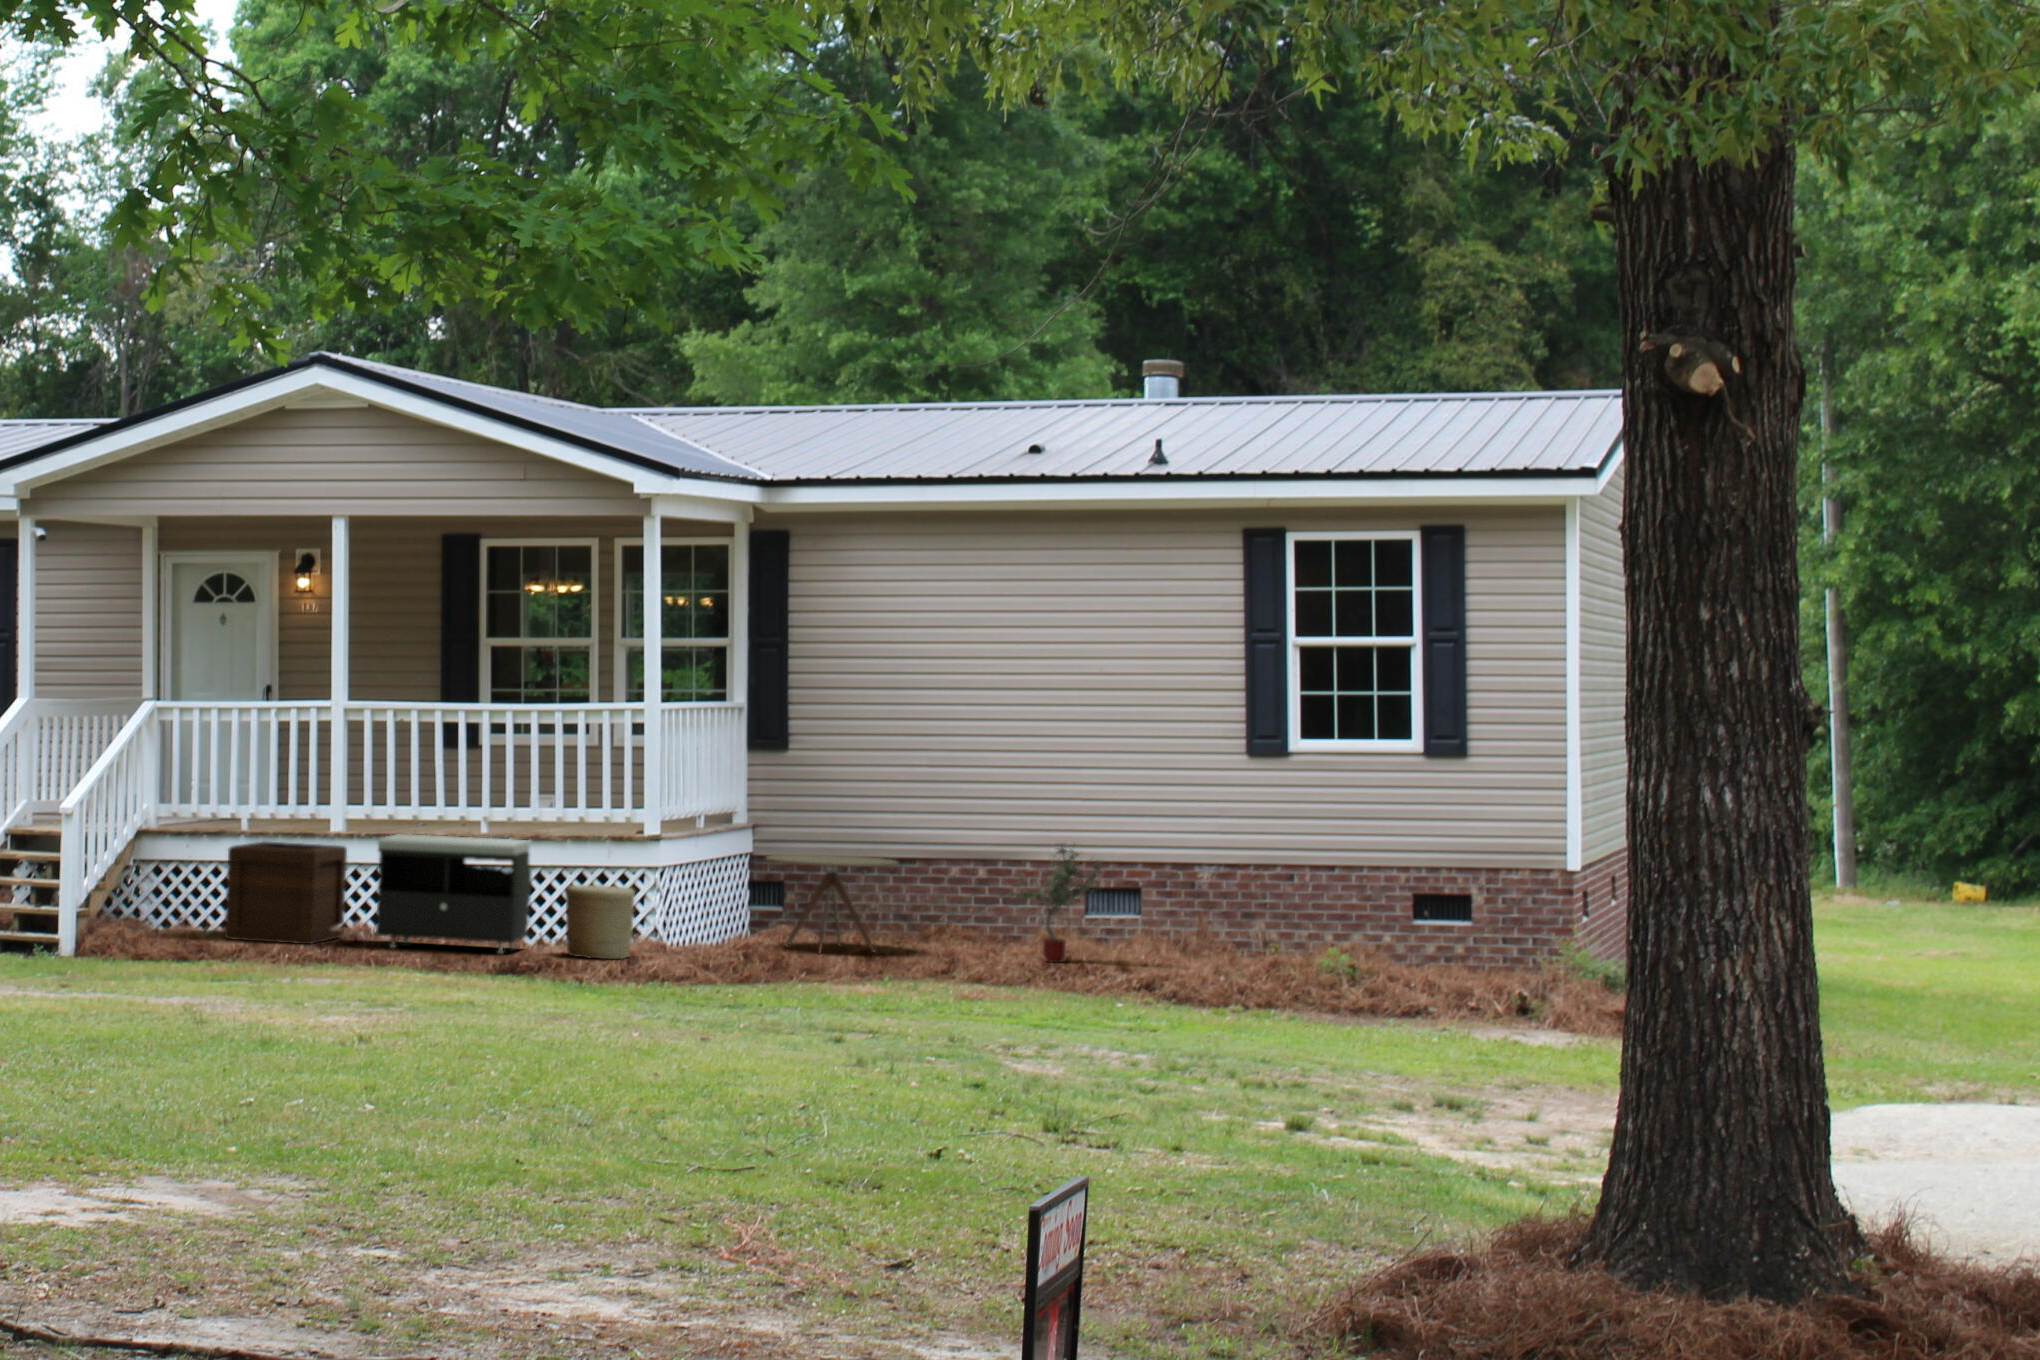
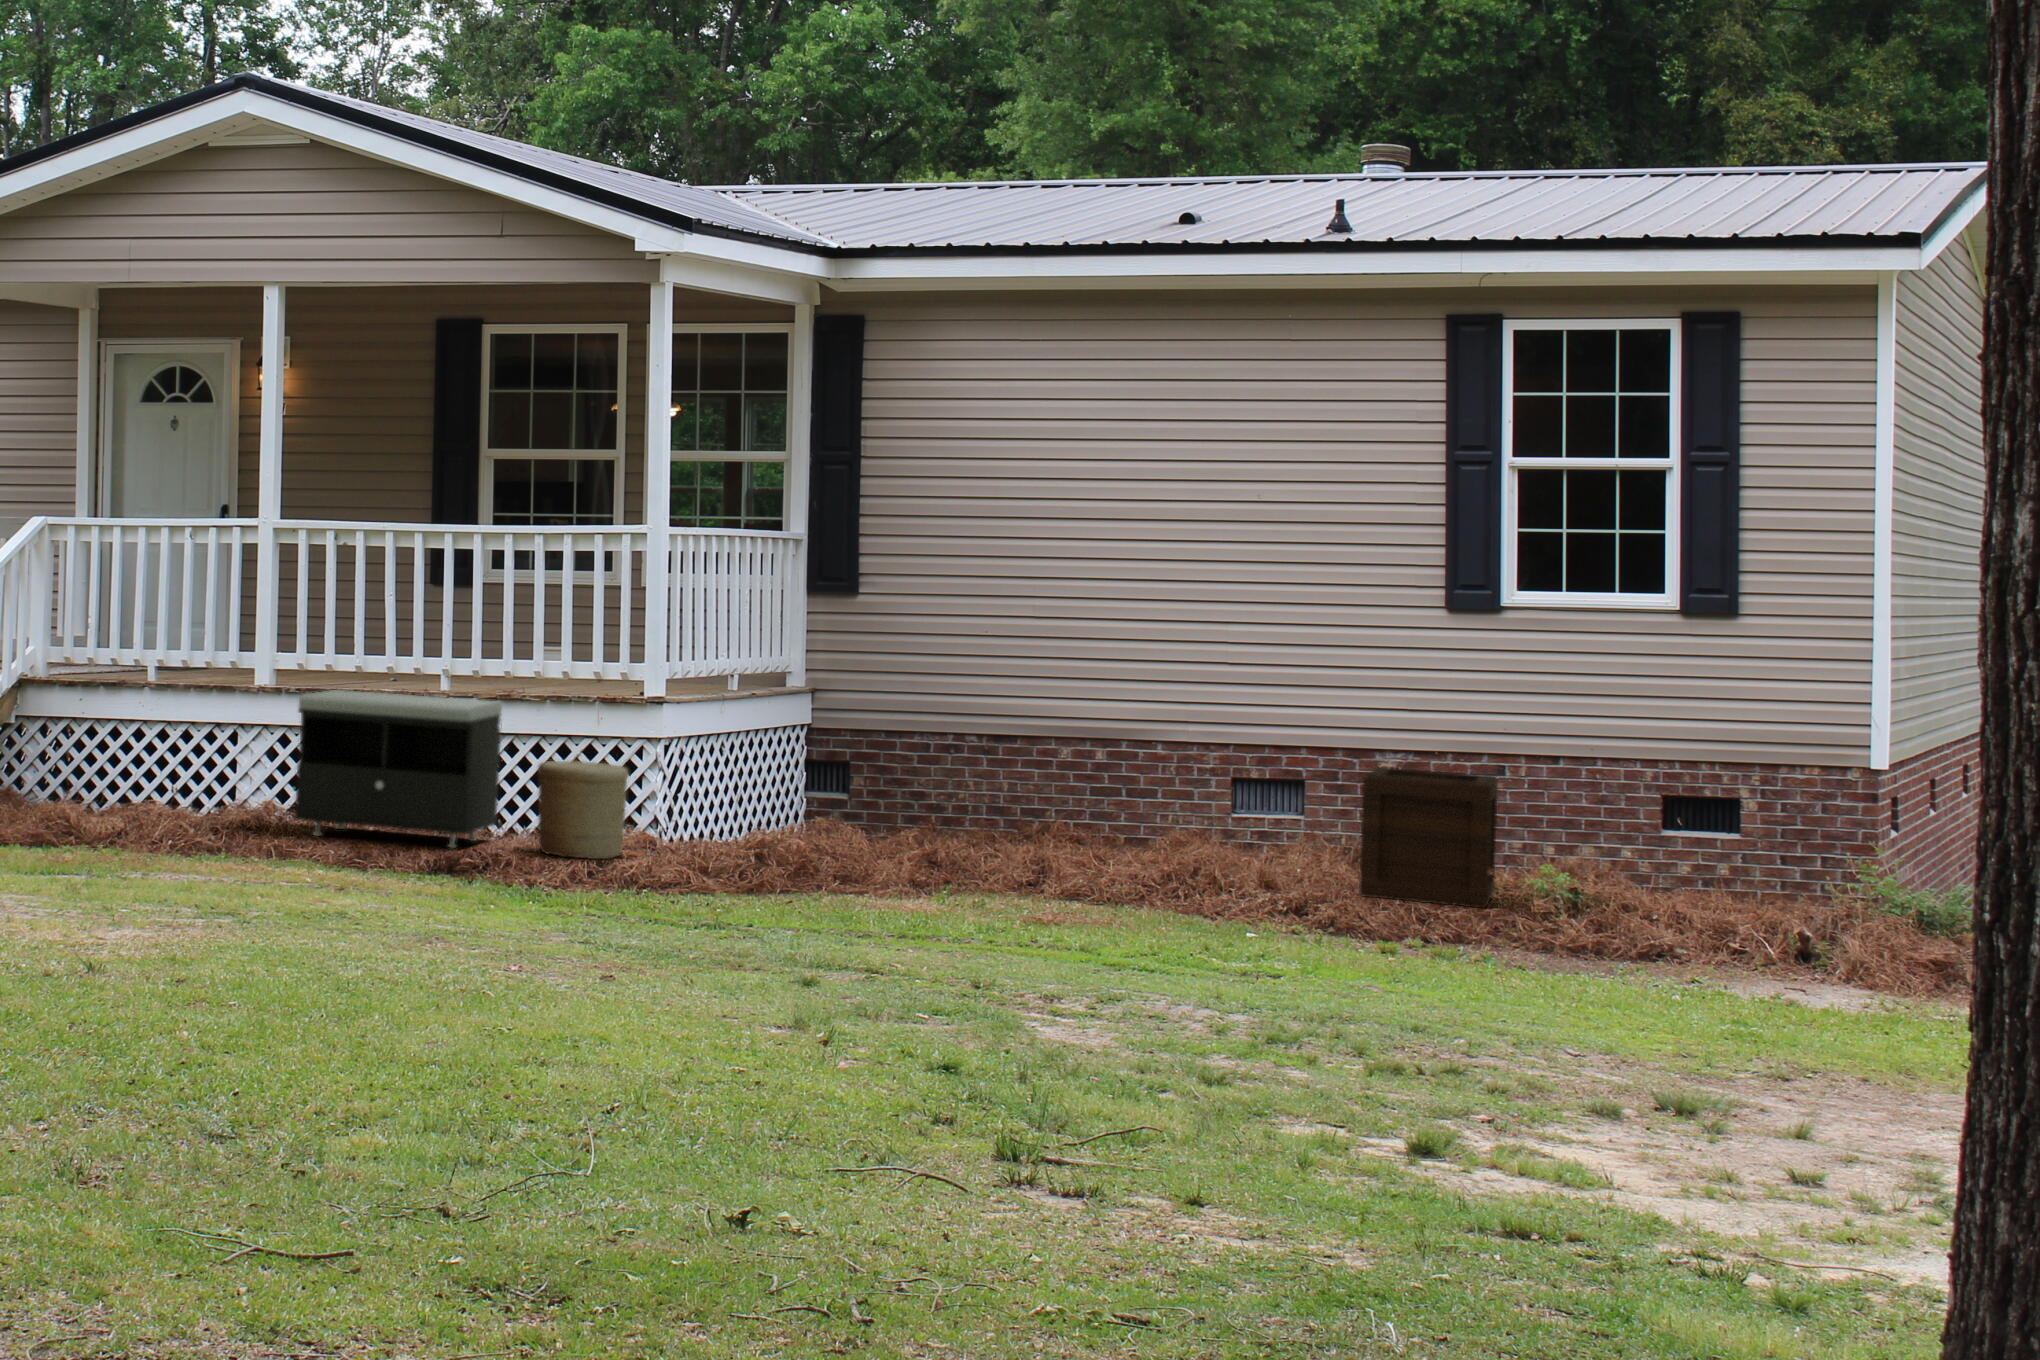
wooden crate: present [225,842,347,944] -> present [1359,767,1498,908]
potted tree: present [1011,844,1102,963] -> none [1121,717,1249,872]
round table: present [766,854,898,953] -> none [811,724,981,854]

